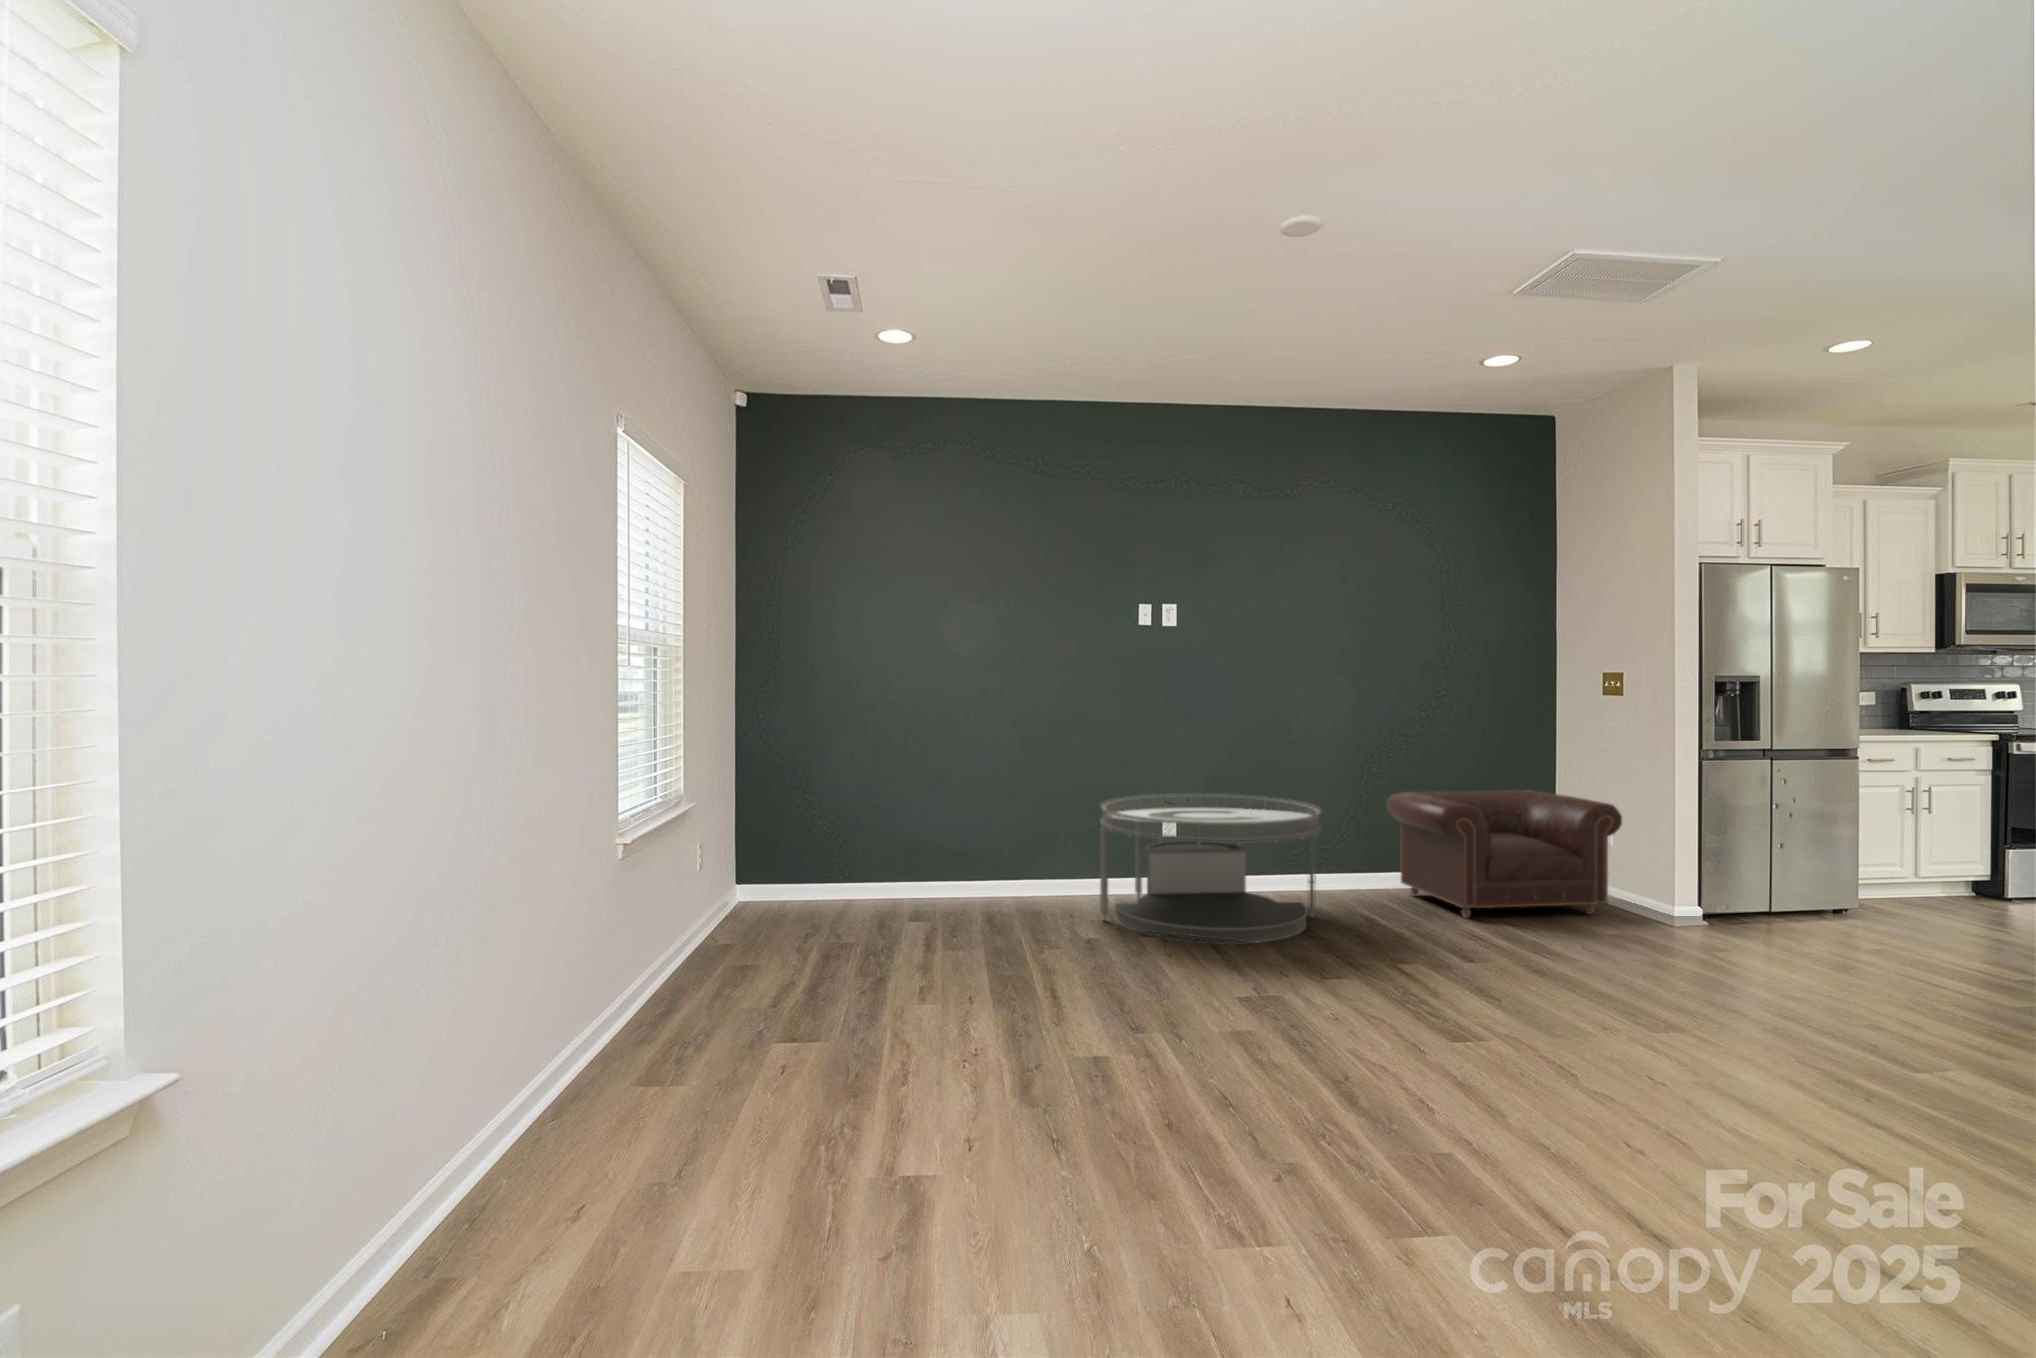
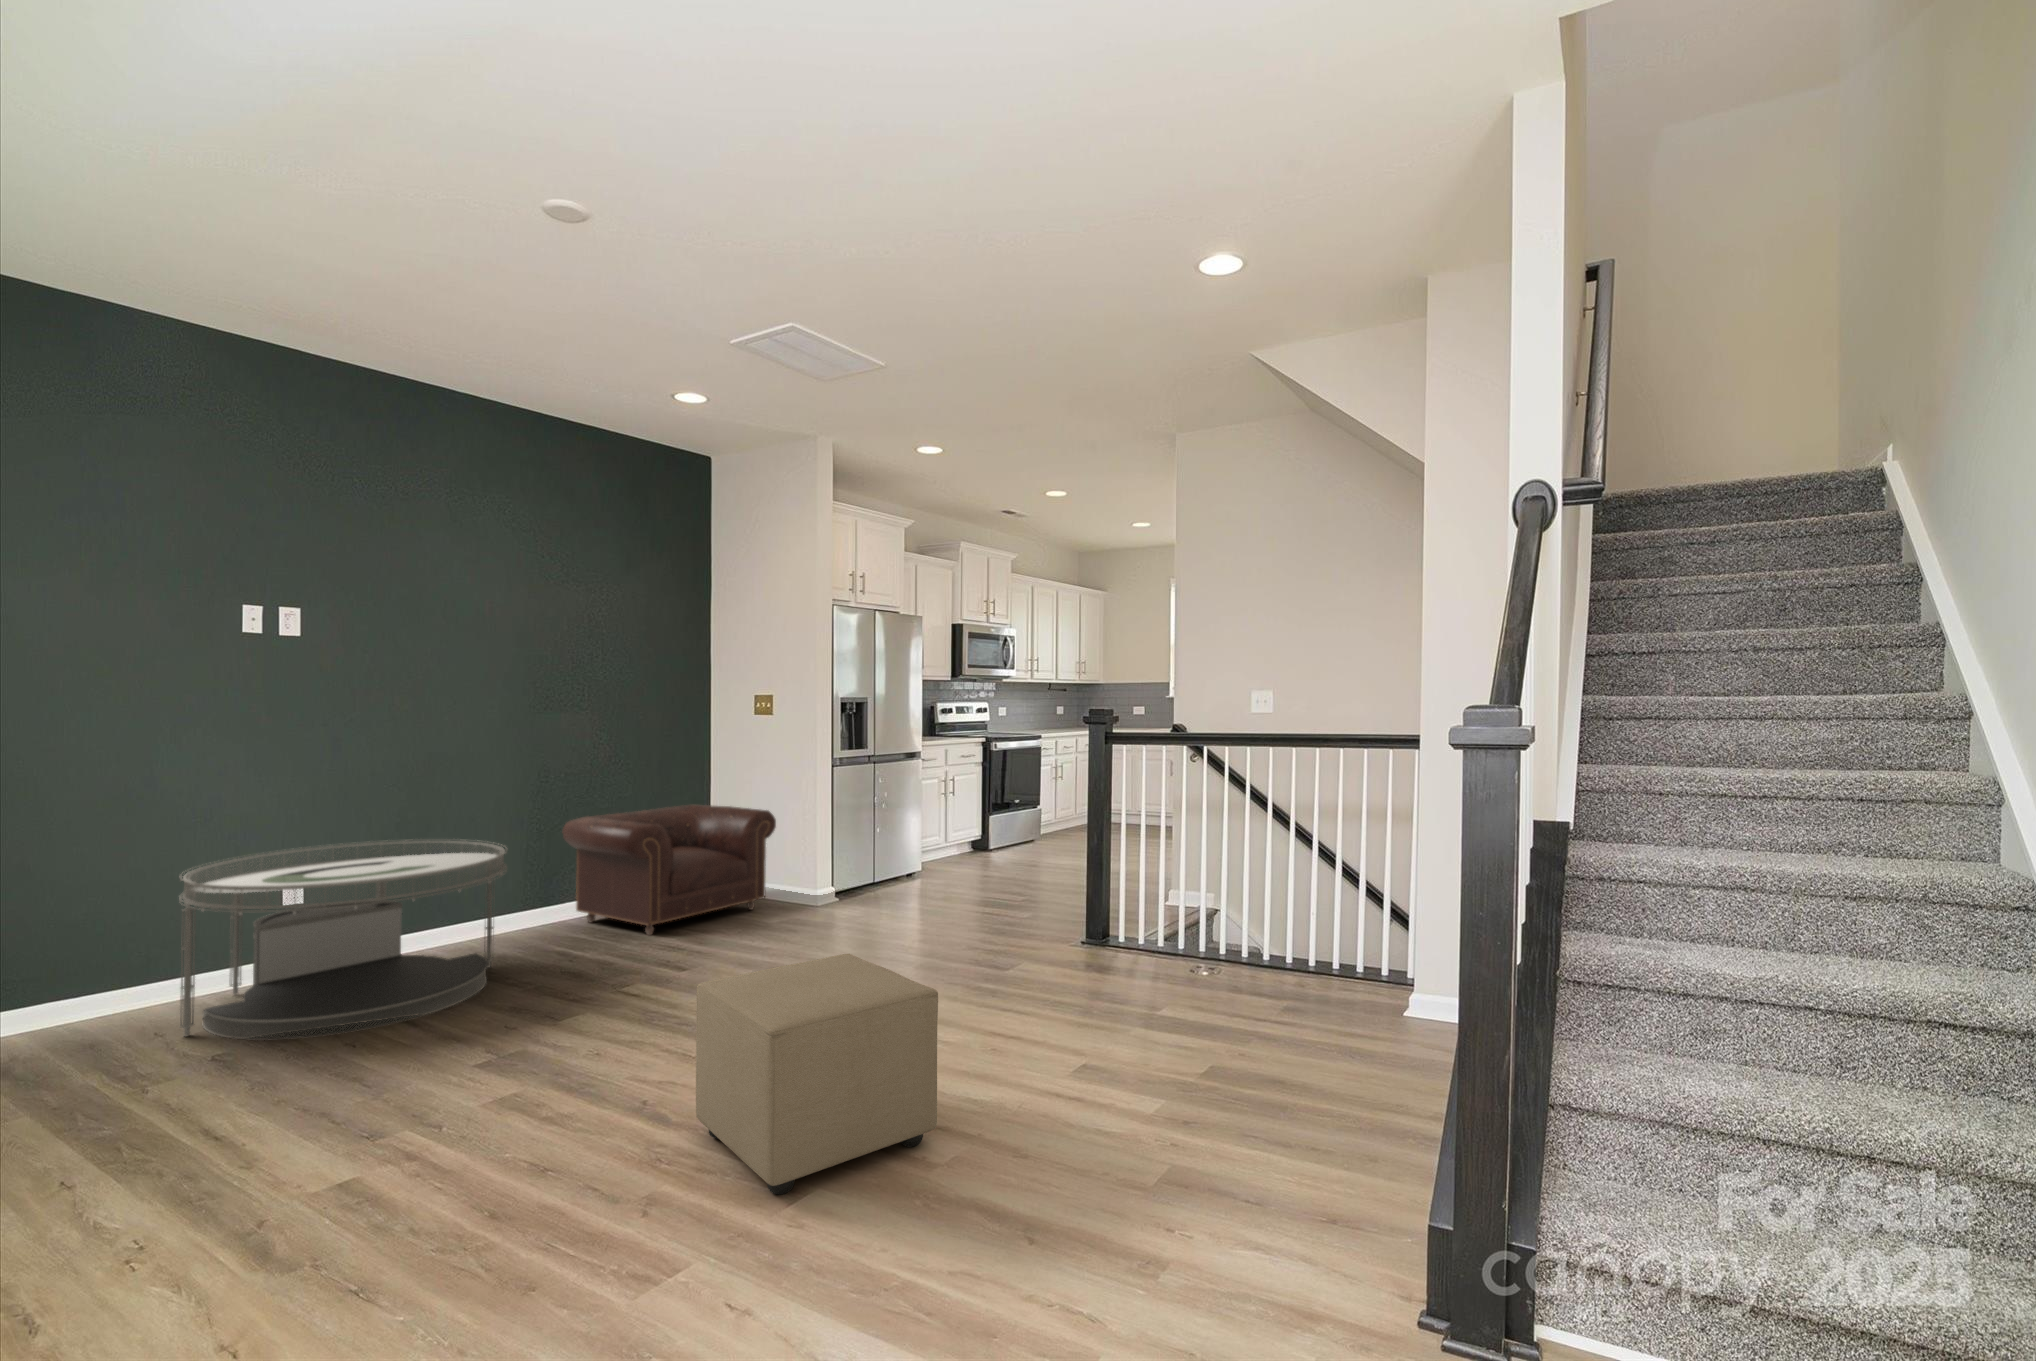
ottoman: none [1427,952,1694,1191] -> present [696,954,938,1194]

